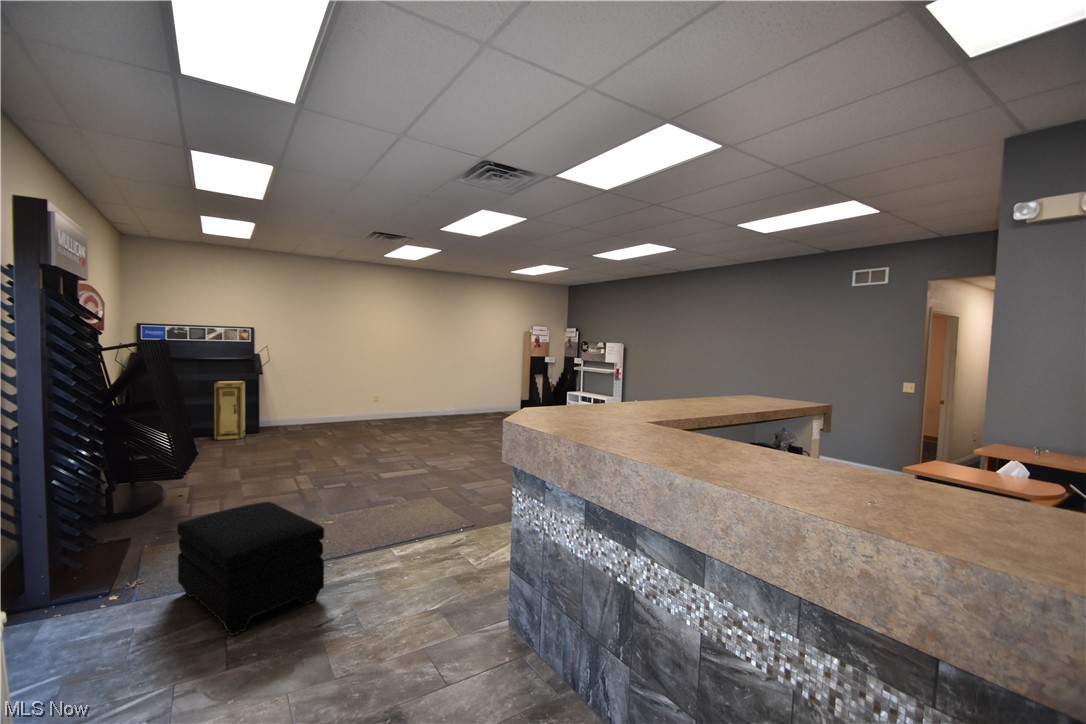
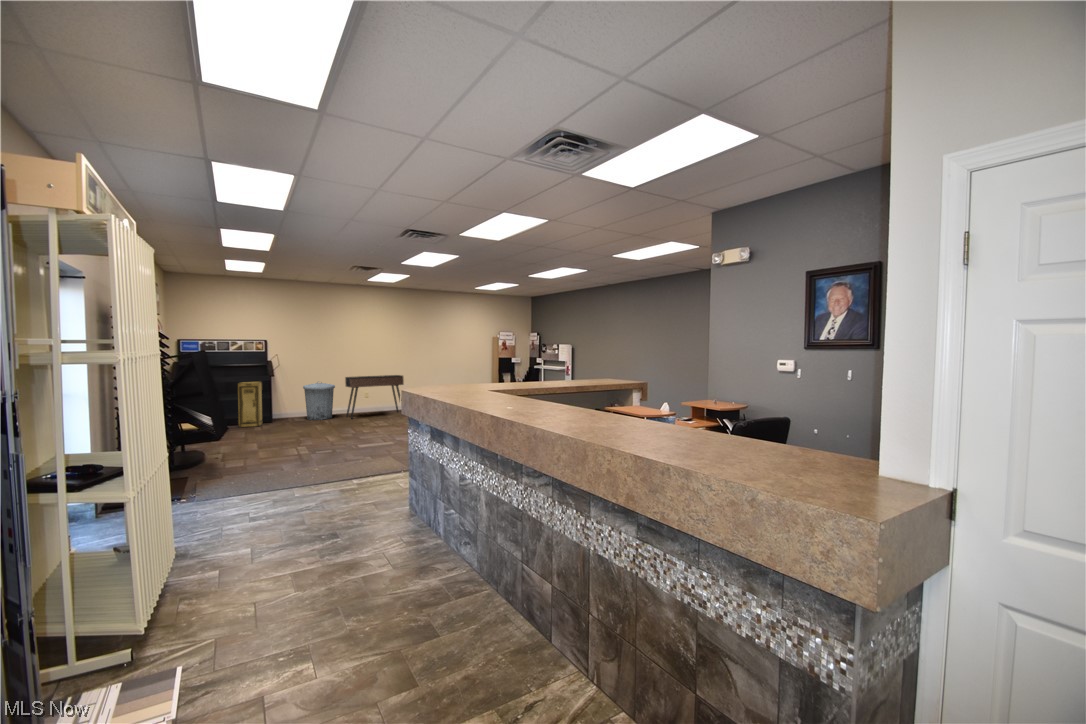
console table: none [351,375,422,430] -> present [345,375,404,419]
trash can: none [298,382,338,430] -> present [303,382,335,420]
ottoman: present [177,502,324,636] -> none [218,447,306,513]

